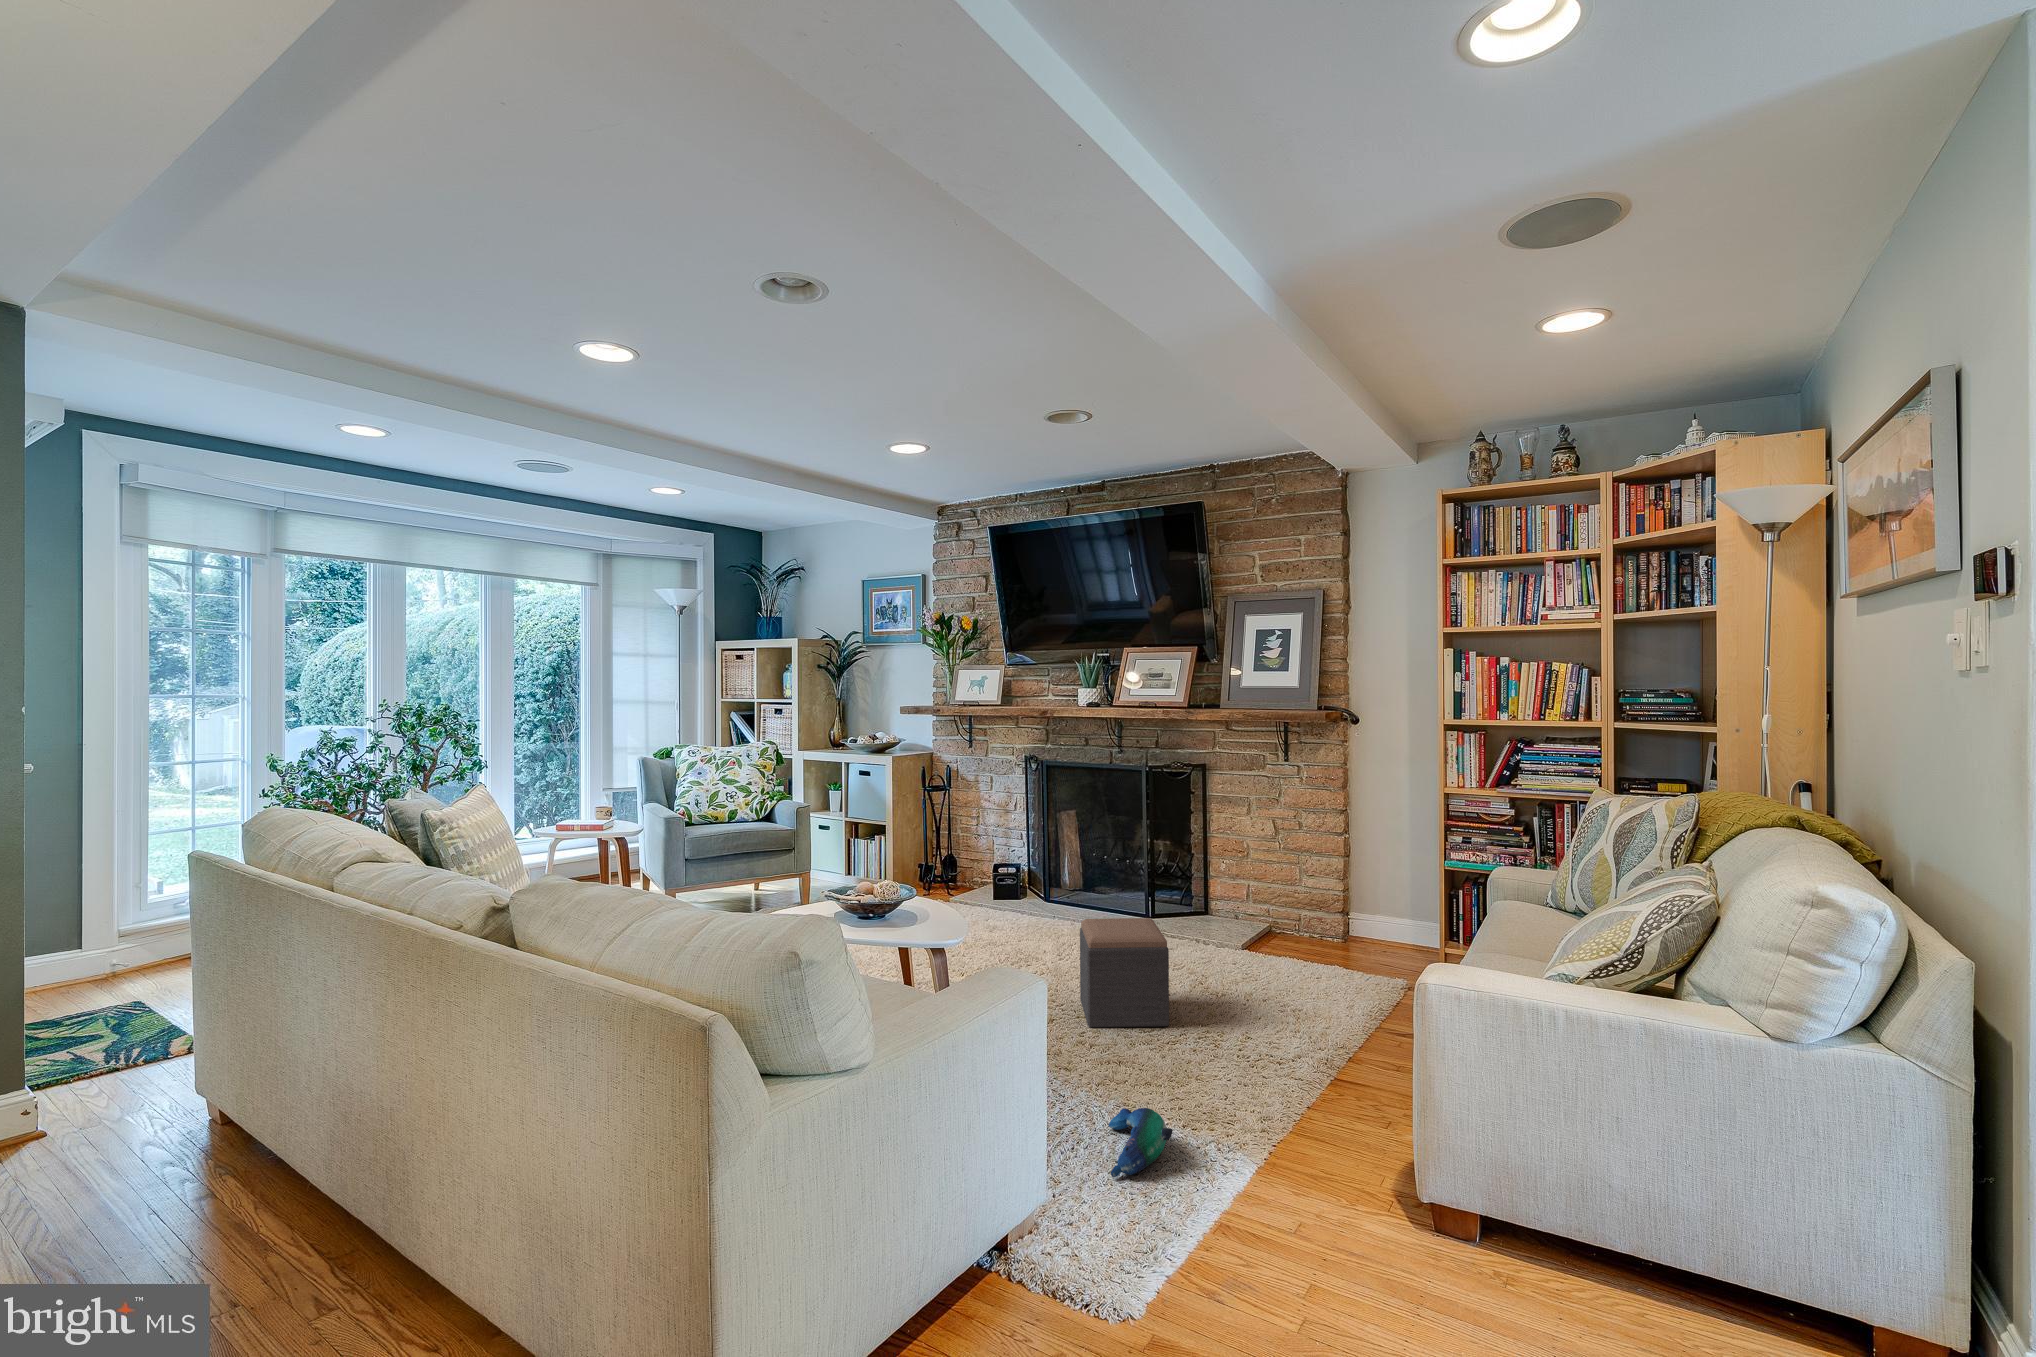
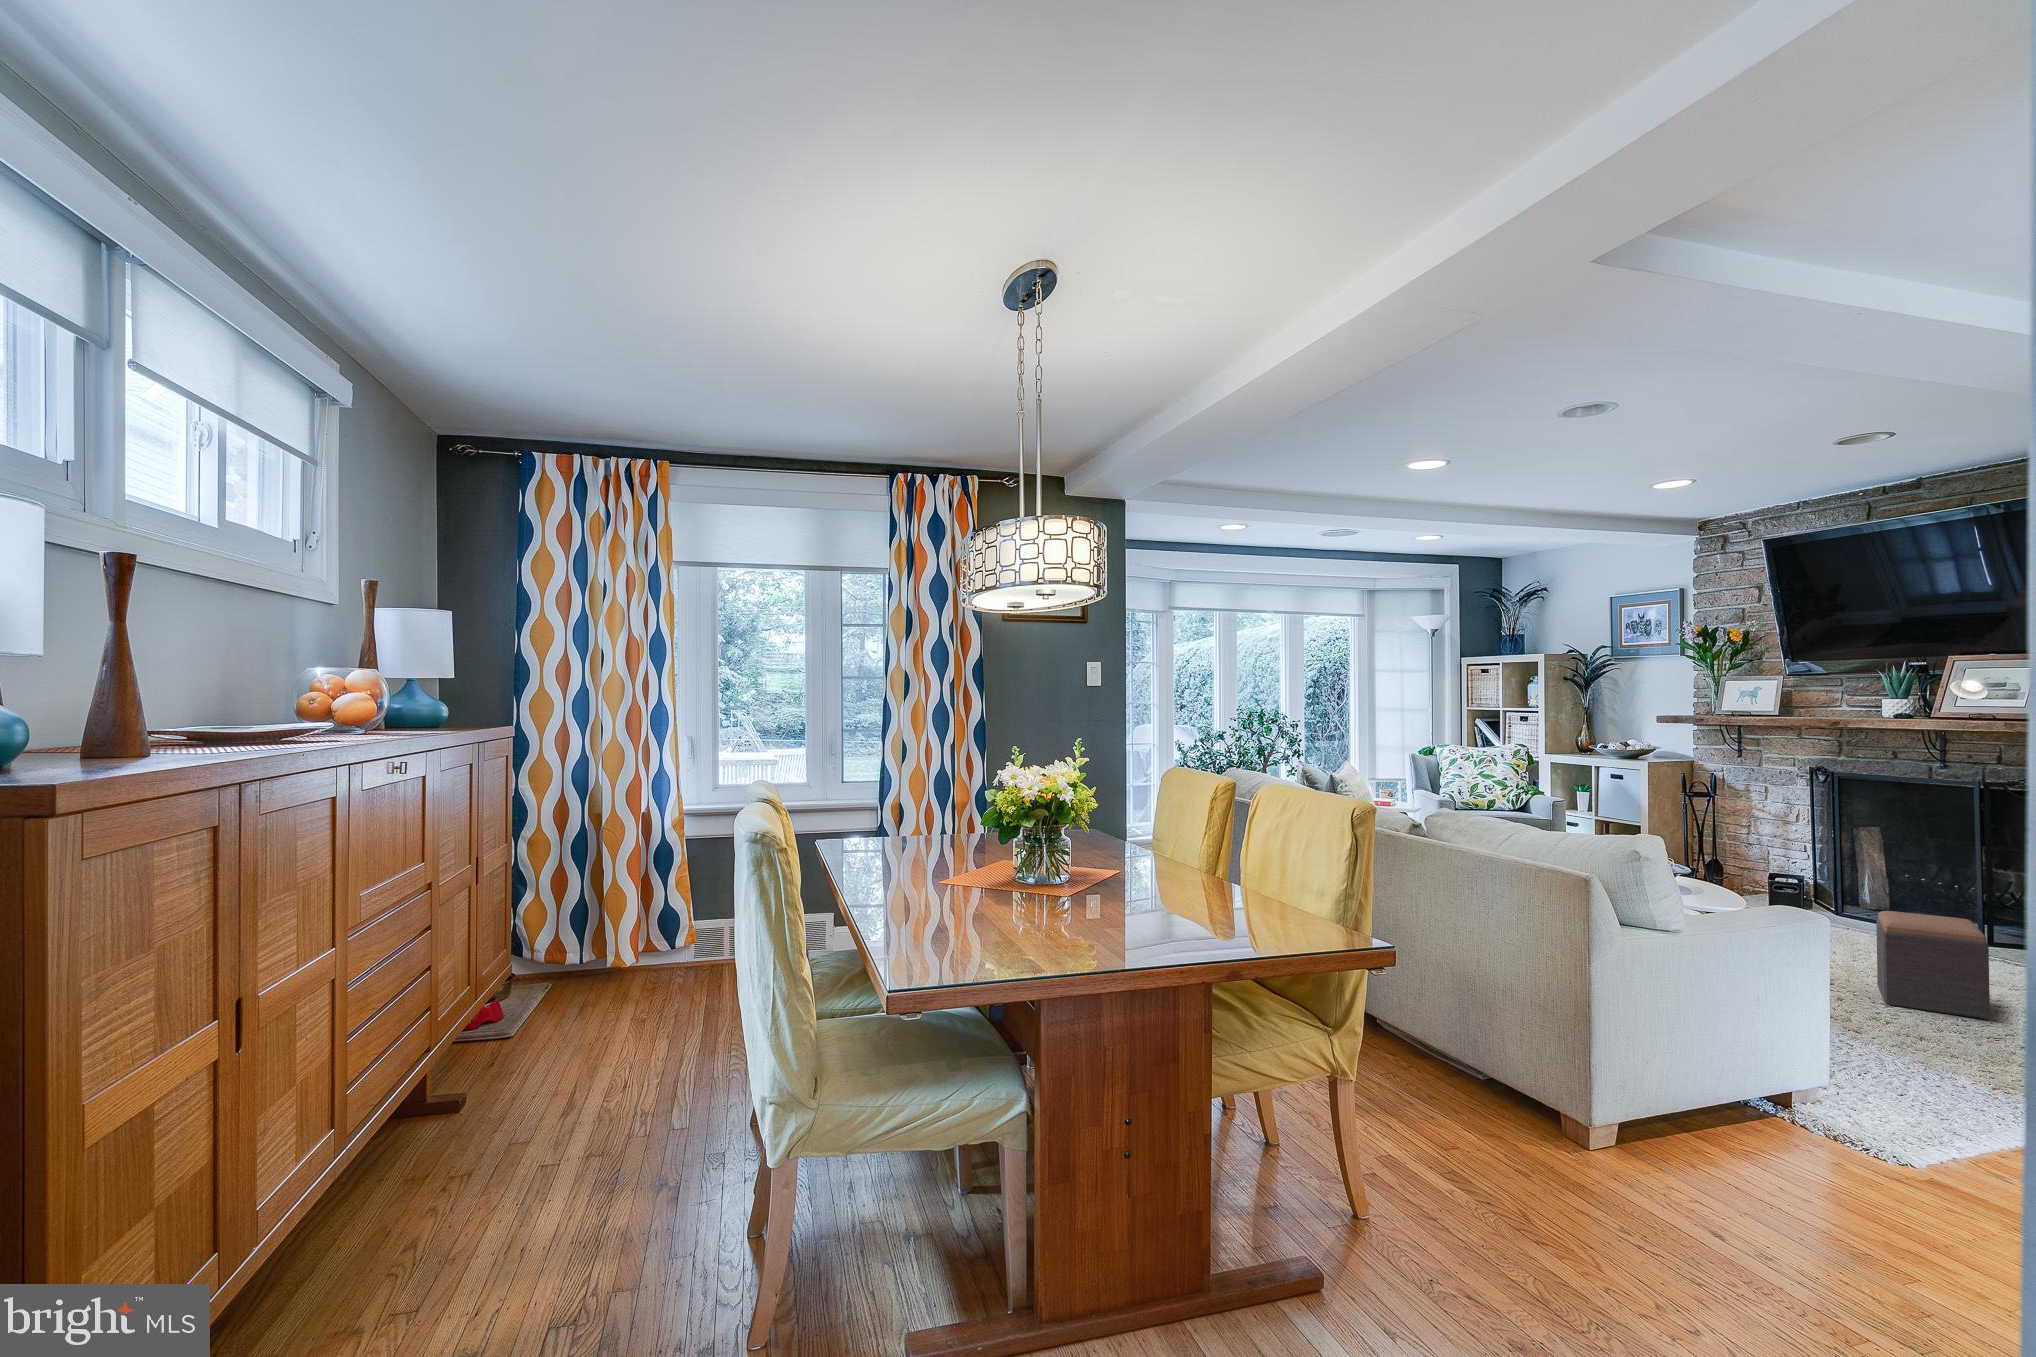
plush toy: present [1108,1108,1173,1177] -> none [1898,1047,1970,1088]

